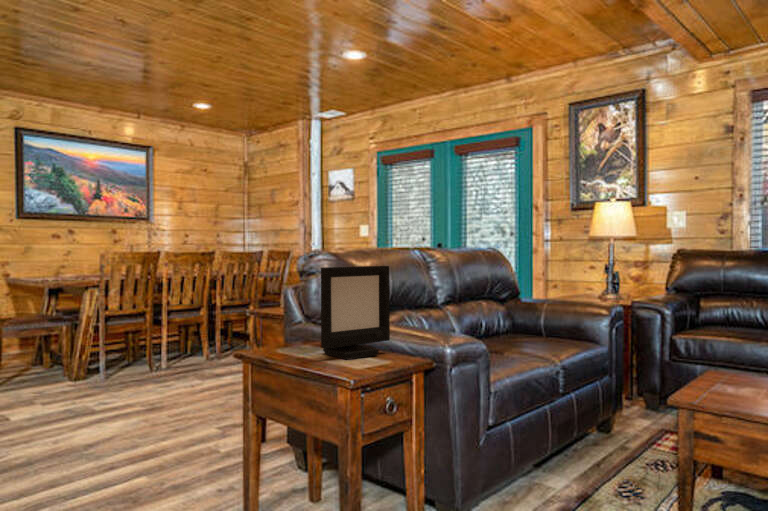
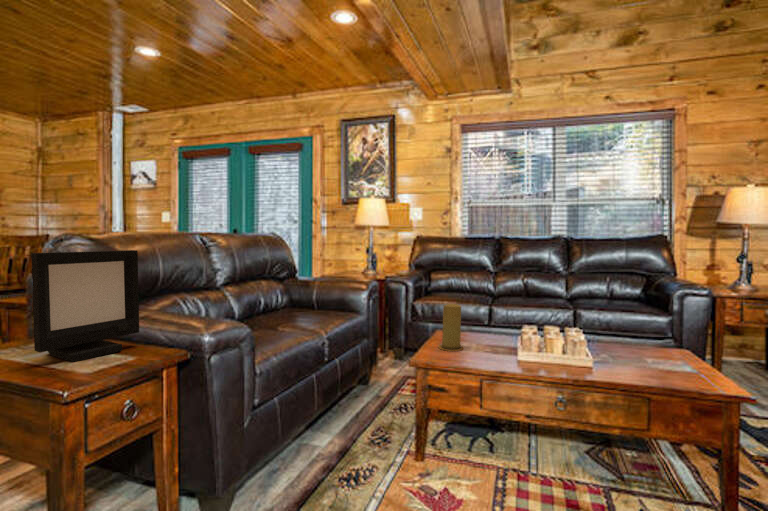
candle: none [706,334,743,393] -> present [439,304,463,351]

